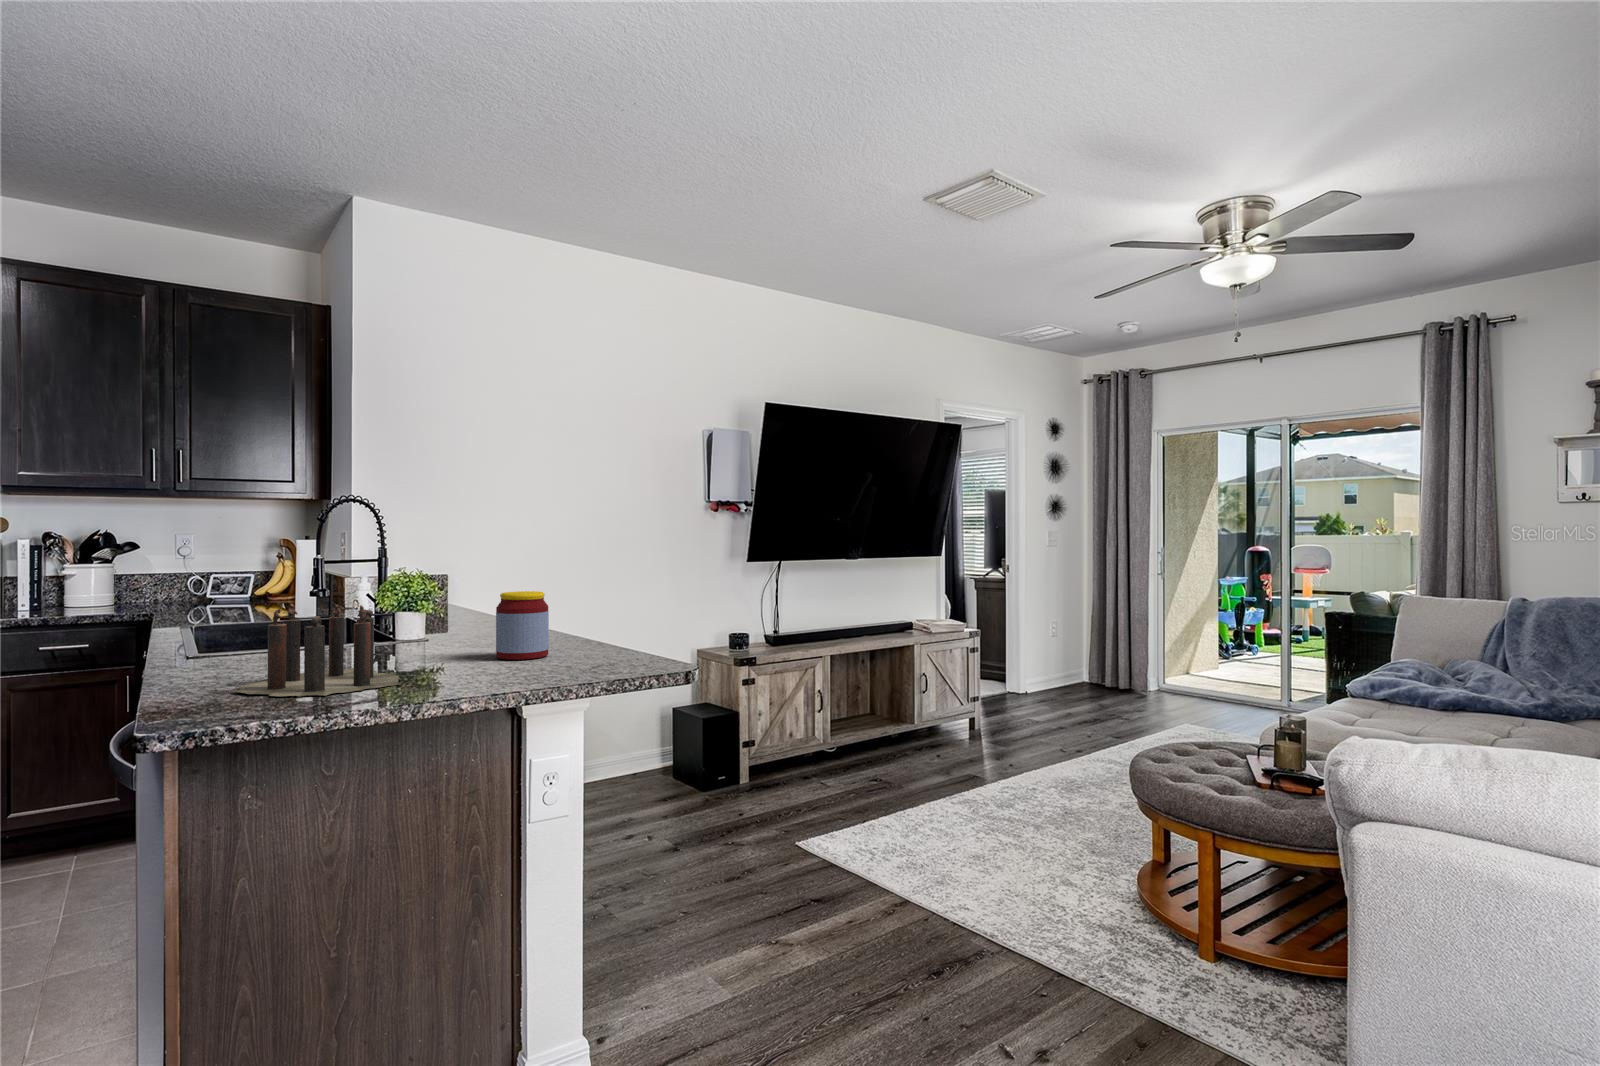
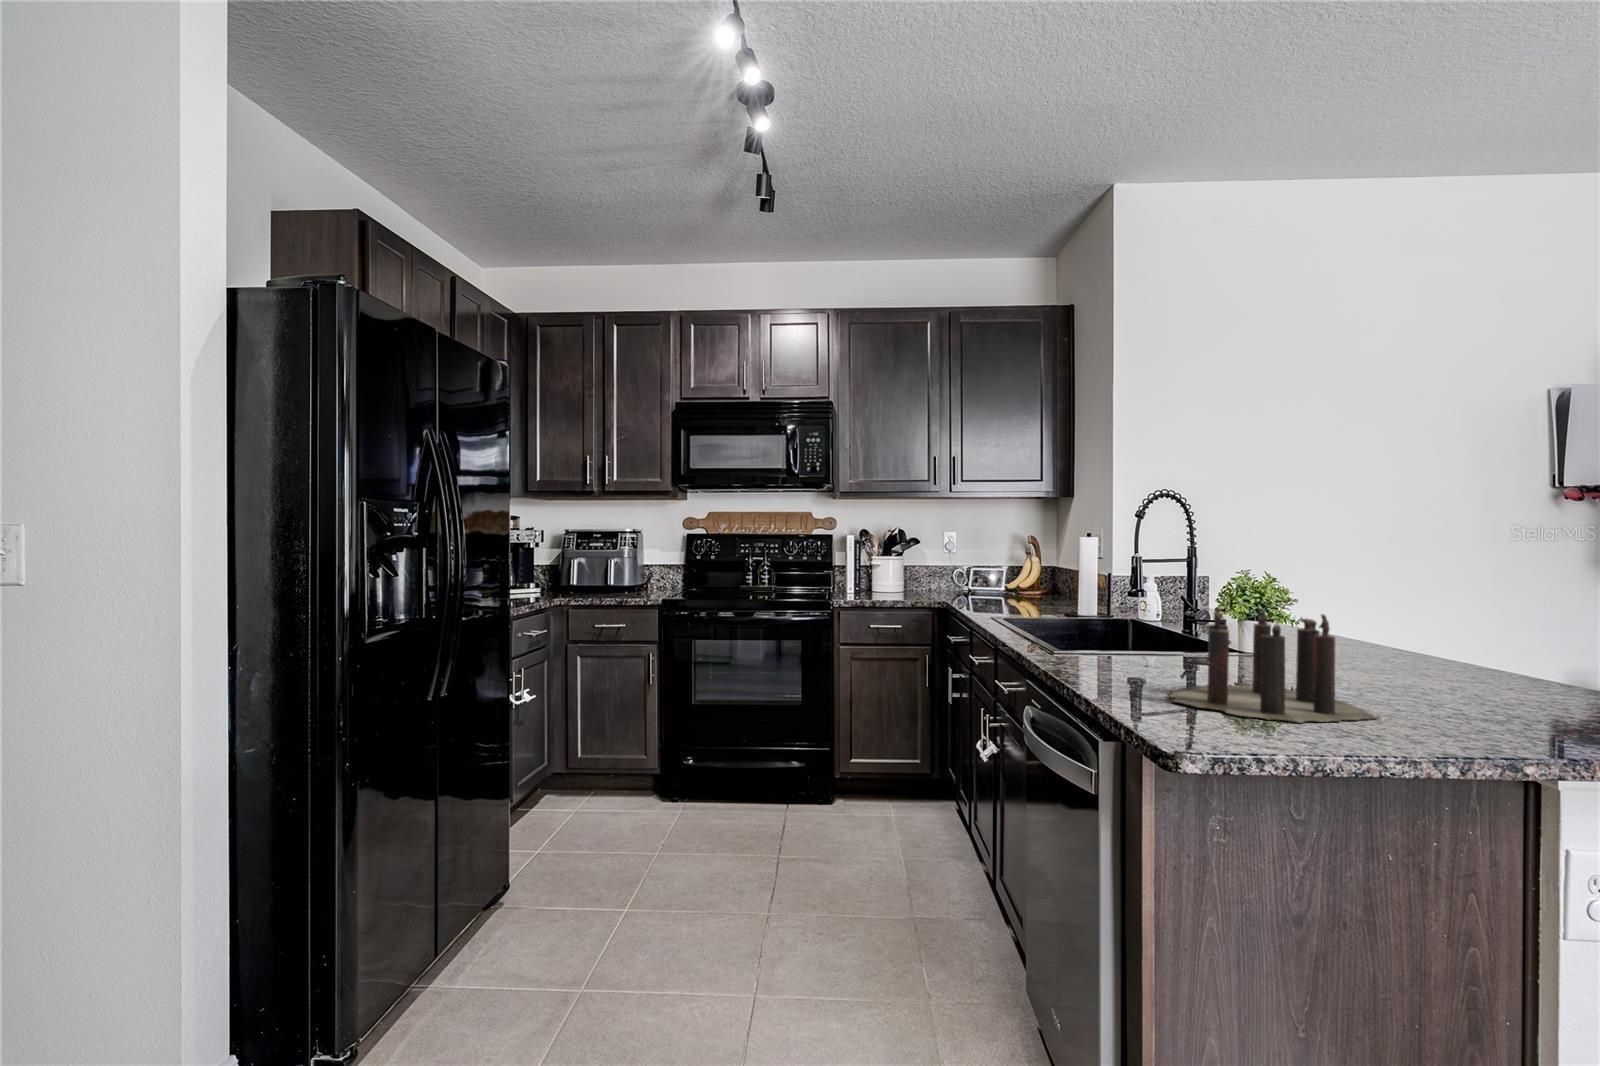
jar: present [496,591,549,660] -> none [1442,605,1531,699]

